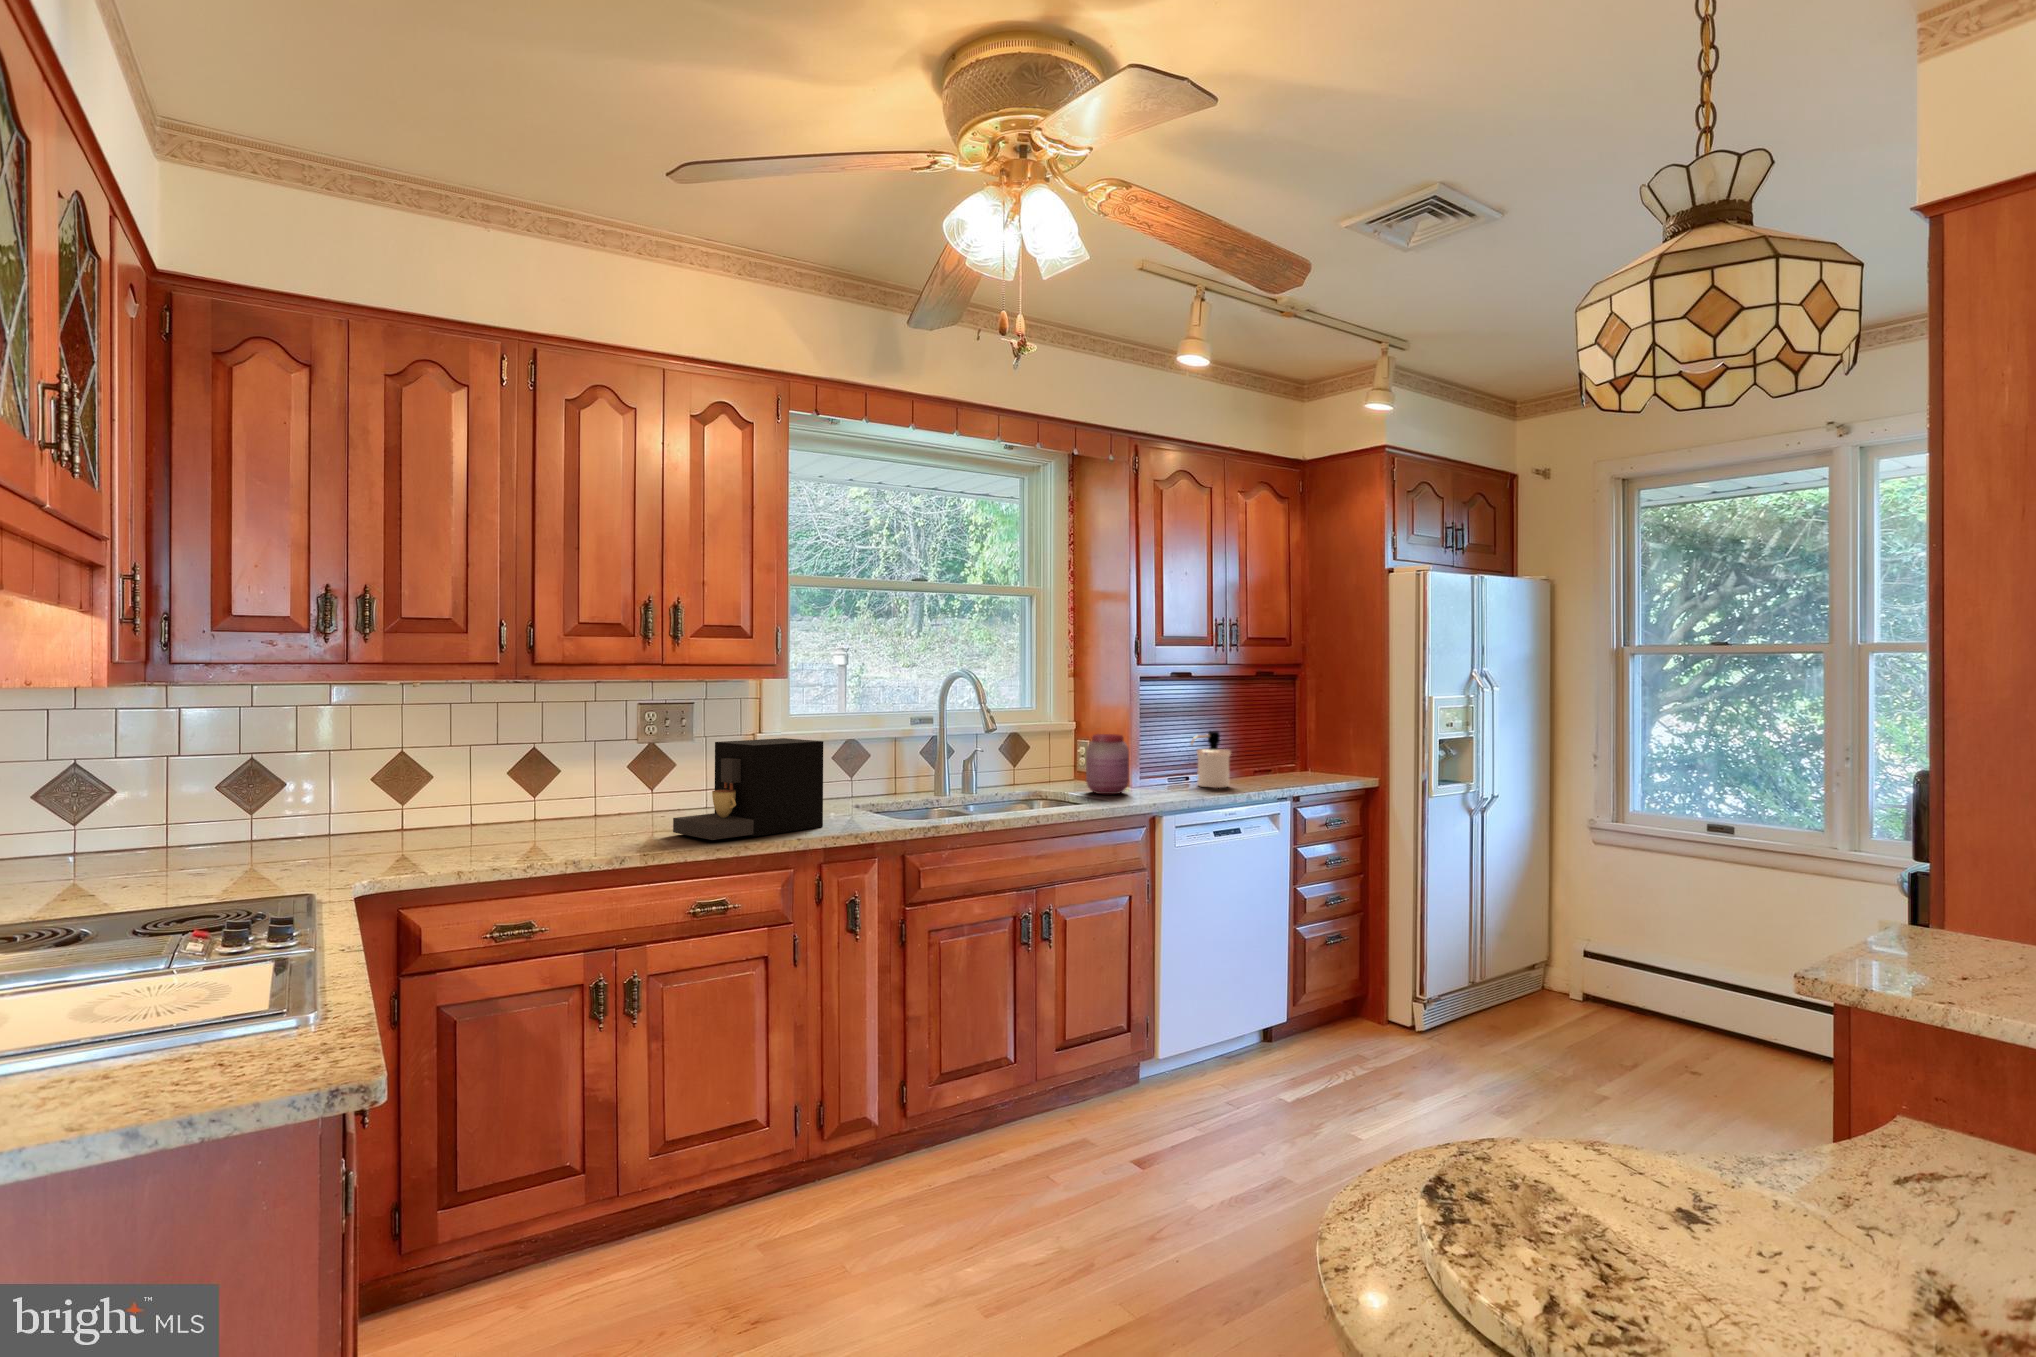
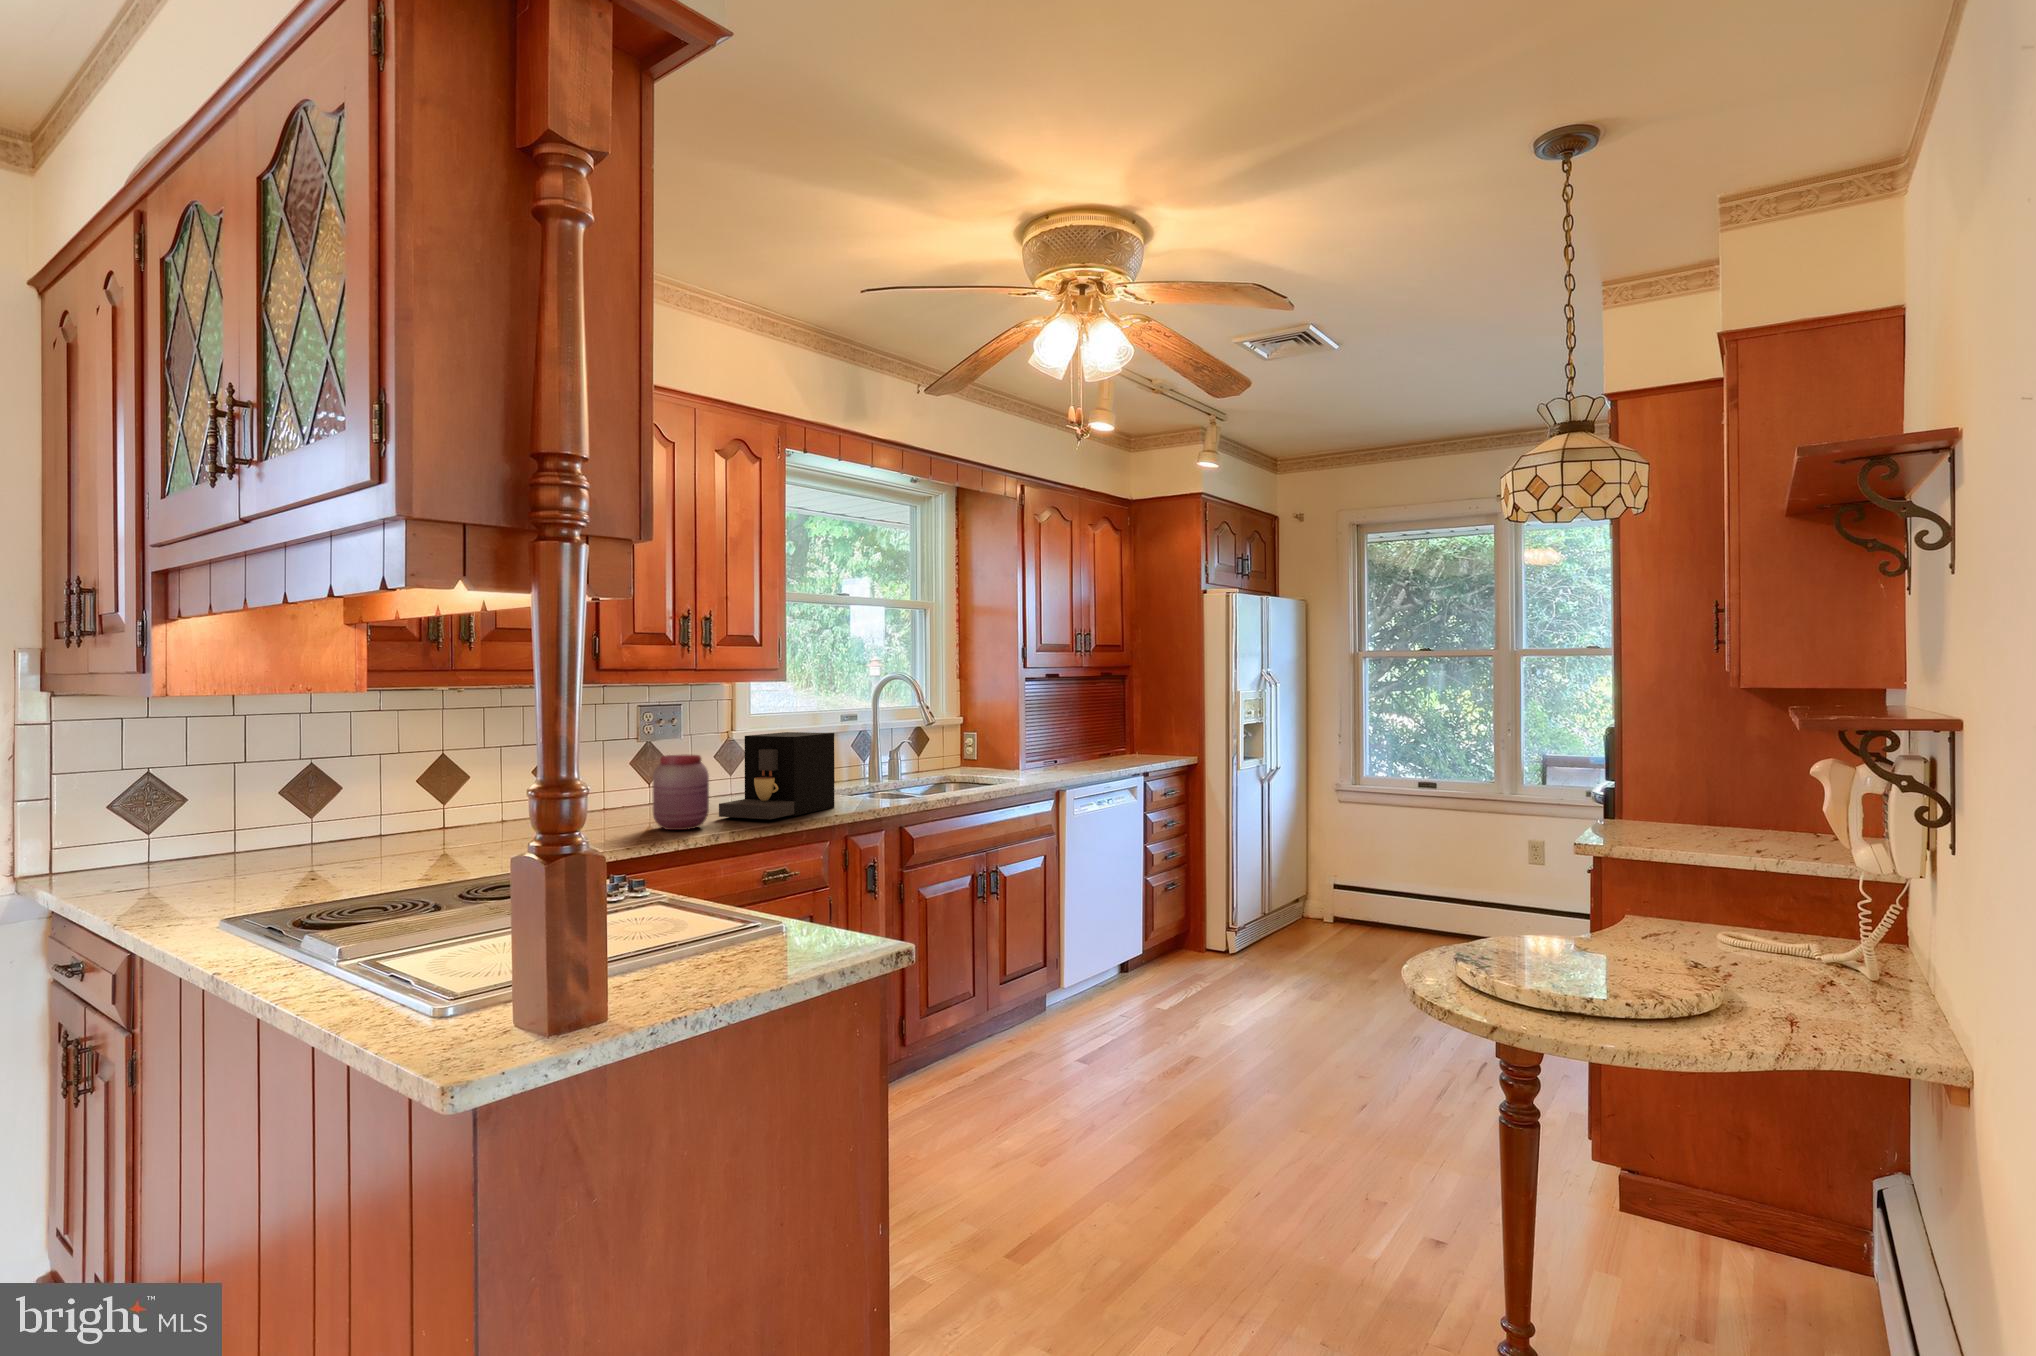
soap dispenser: present [1191,731,1231,788] -> none [1070,721,1098,767]
jar: present [1086,734,1129,794] -> present [653,755,709,830]

